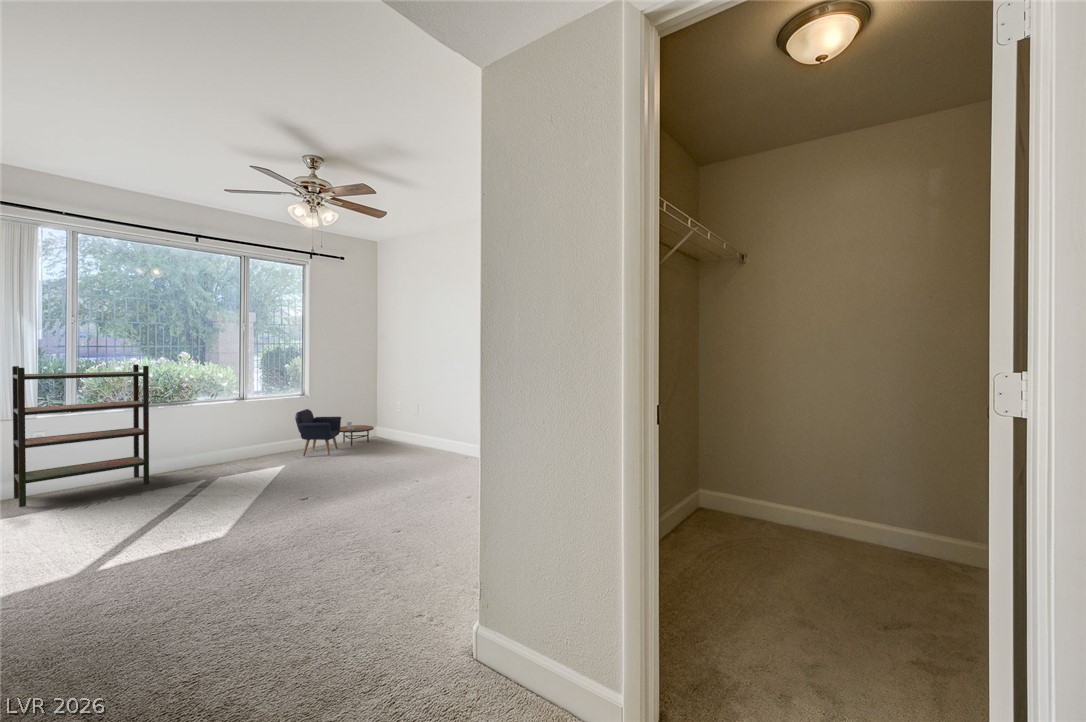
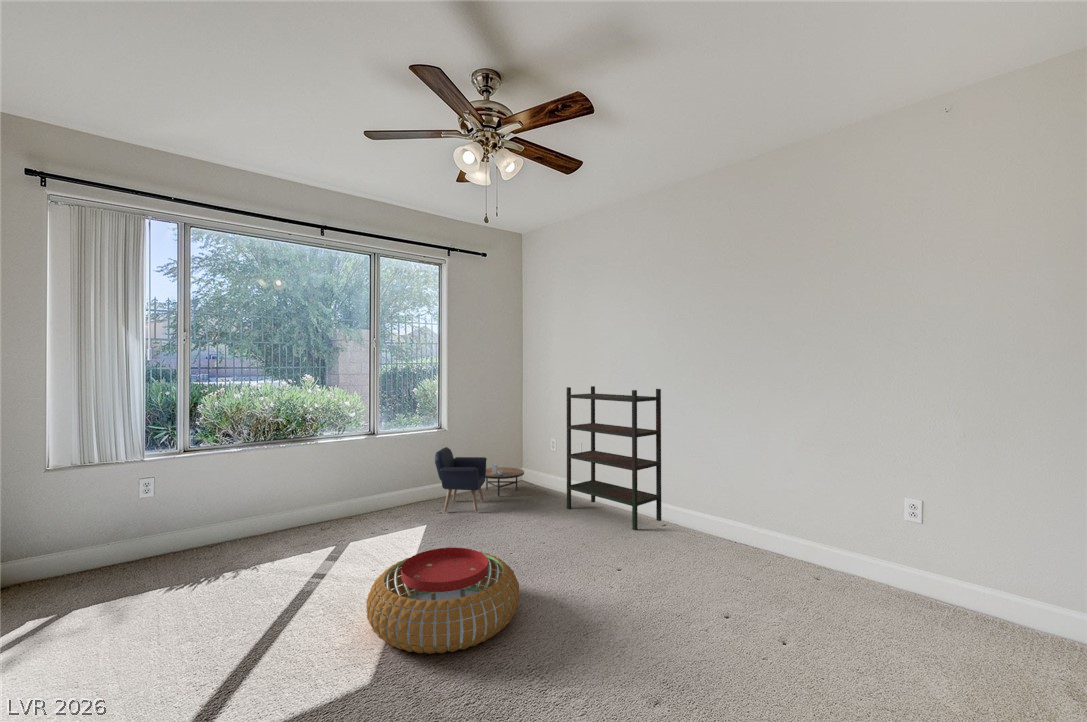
bookshelf: present [12,365,149,507] -> present [567,386,661,530]
pouf: none [224,468,336,526] -> present [366,548,520,654]

